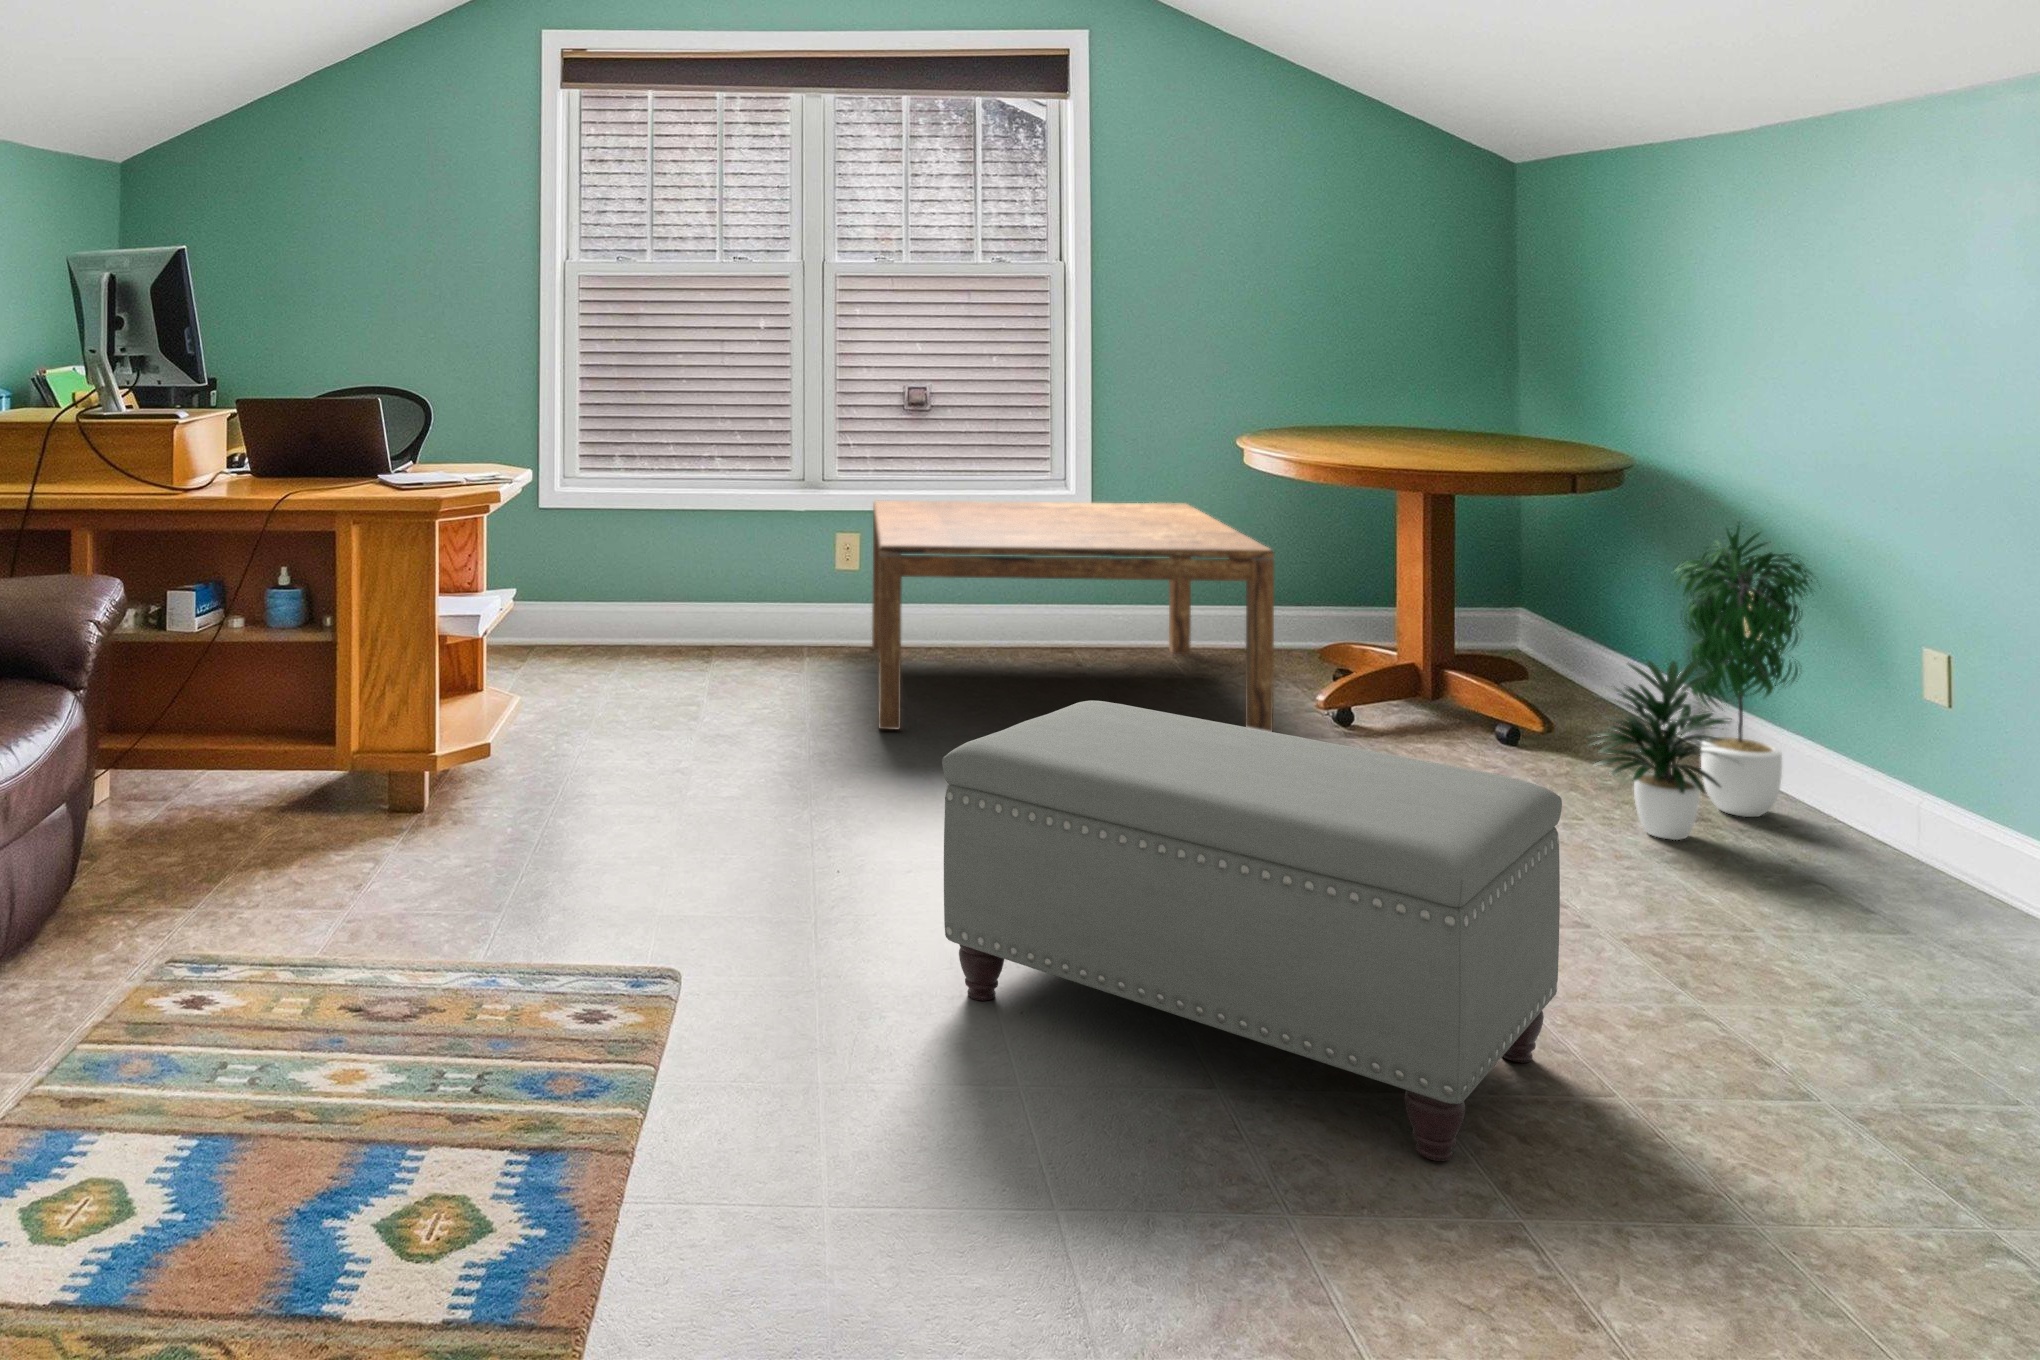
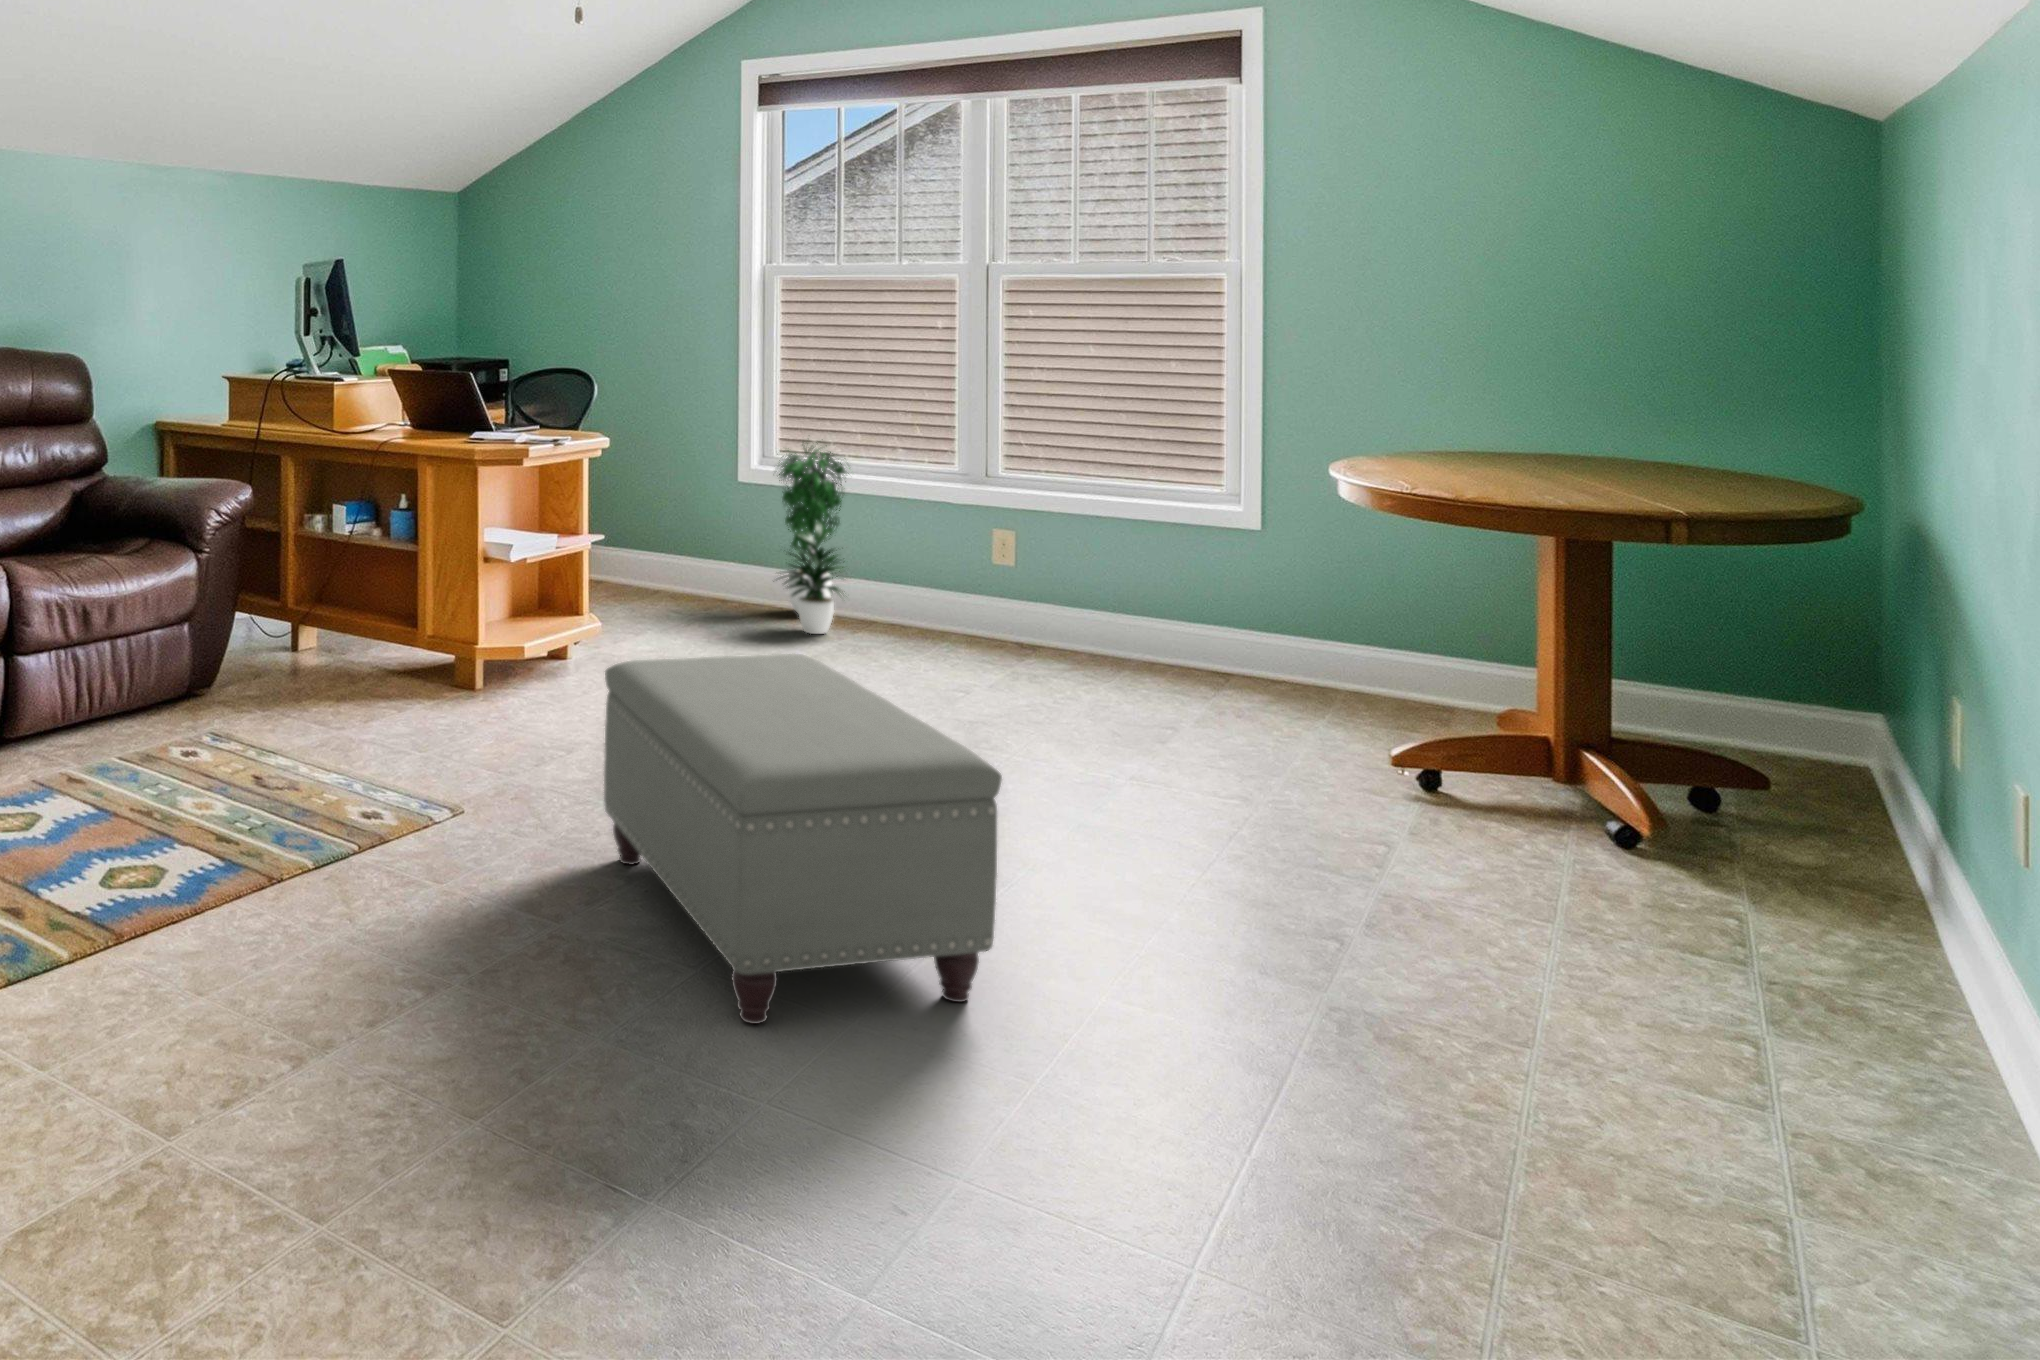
coffee table: present [872,500,1274,731] -> none [894,495,1356,762]
potted plant: present [1590,525,1813,840] -> present [779,442,850,634]

